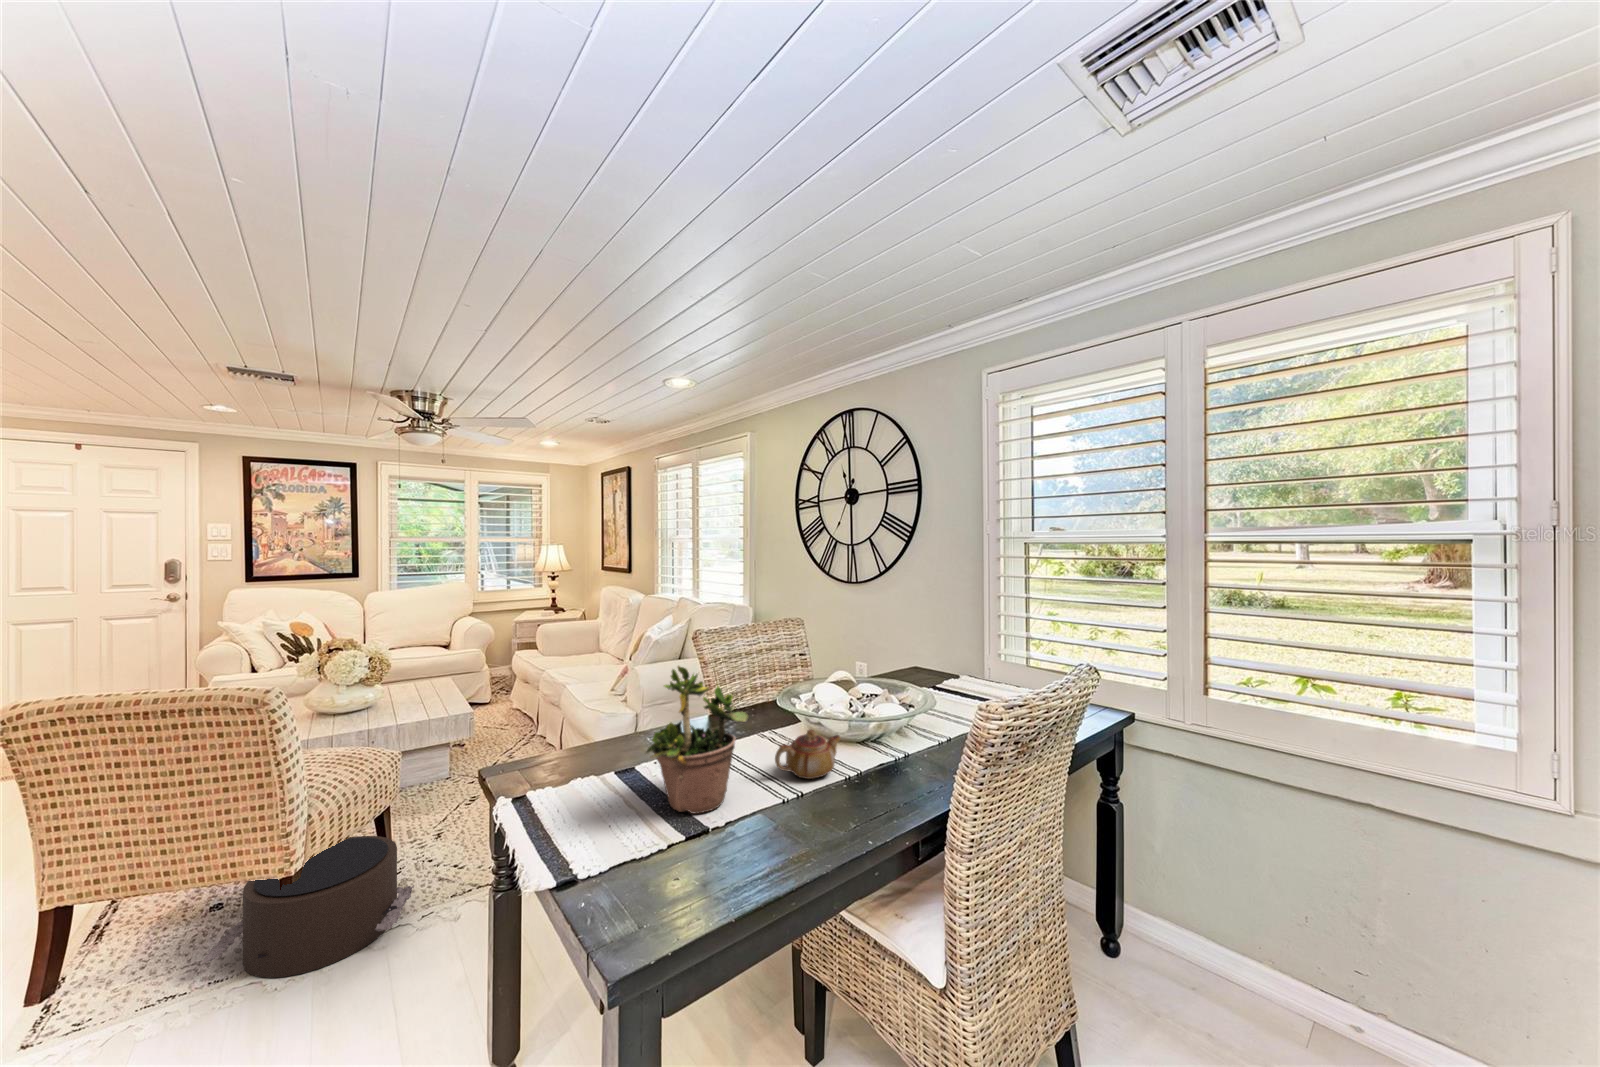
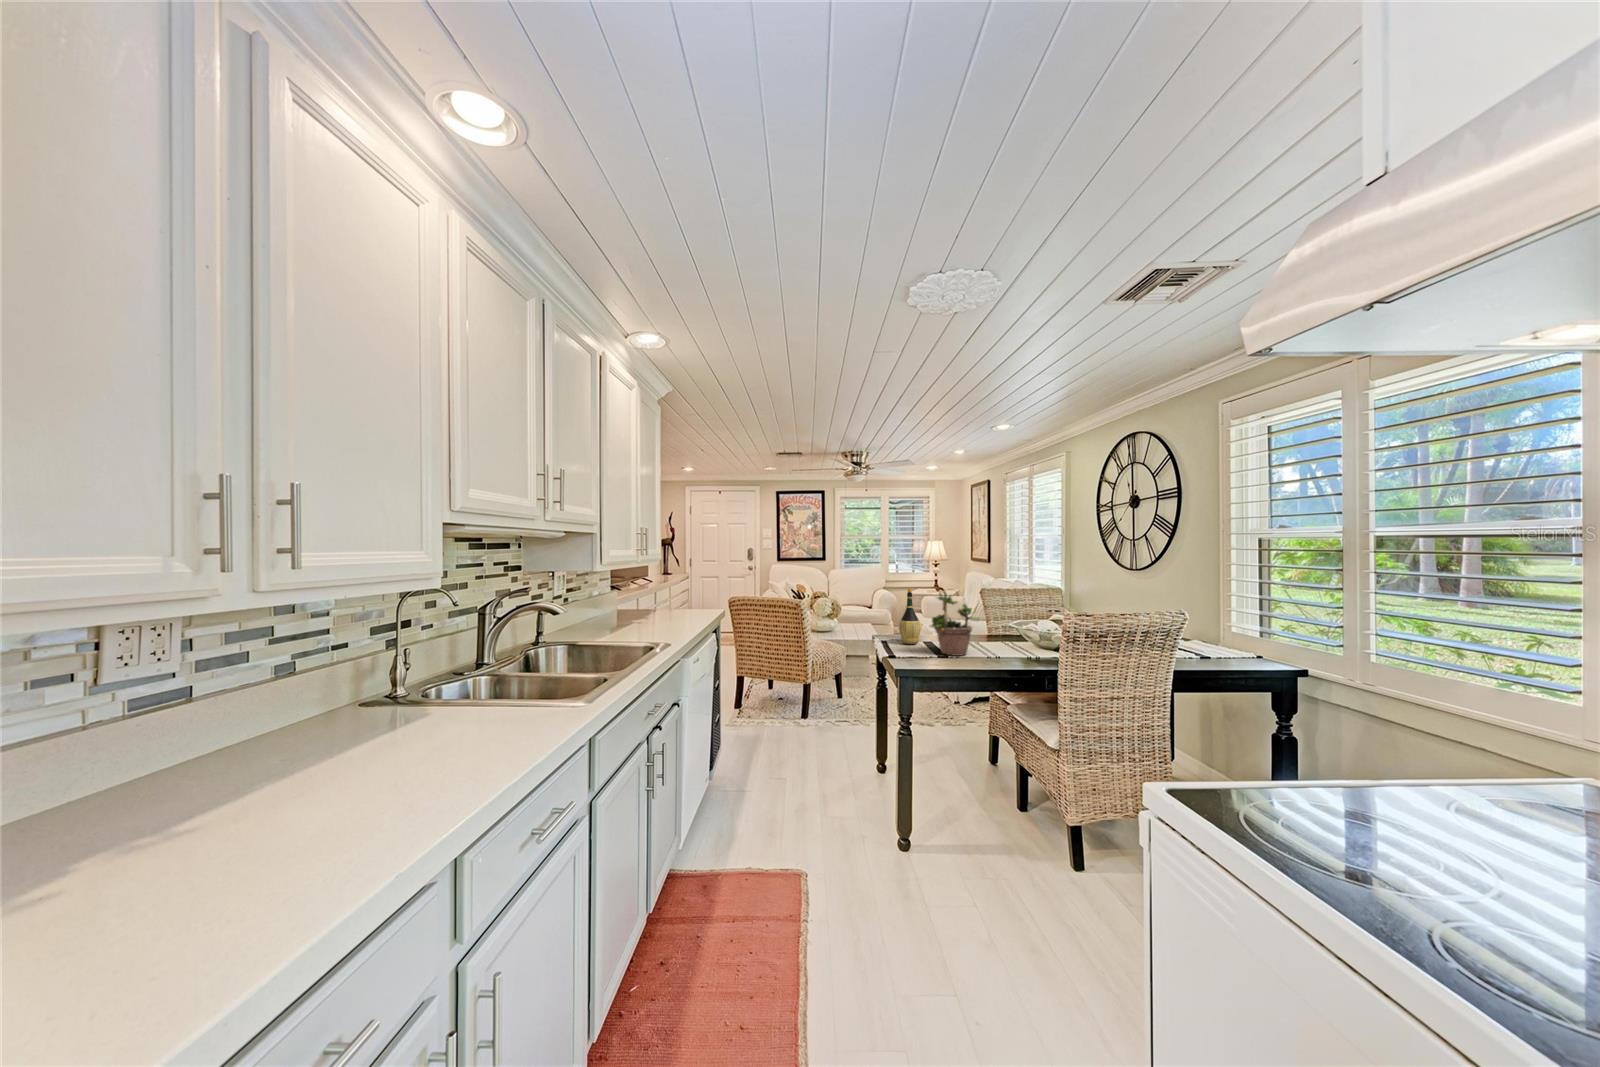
wine bottle: none [556,661,609,790] -> present [899,589,921,644]
teapot: present [775,730,841,779] -> none [997,633,1036,657]
pouf: present [202,836,414,978] -> none [779,679,851,724]

